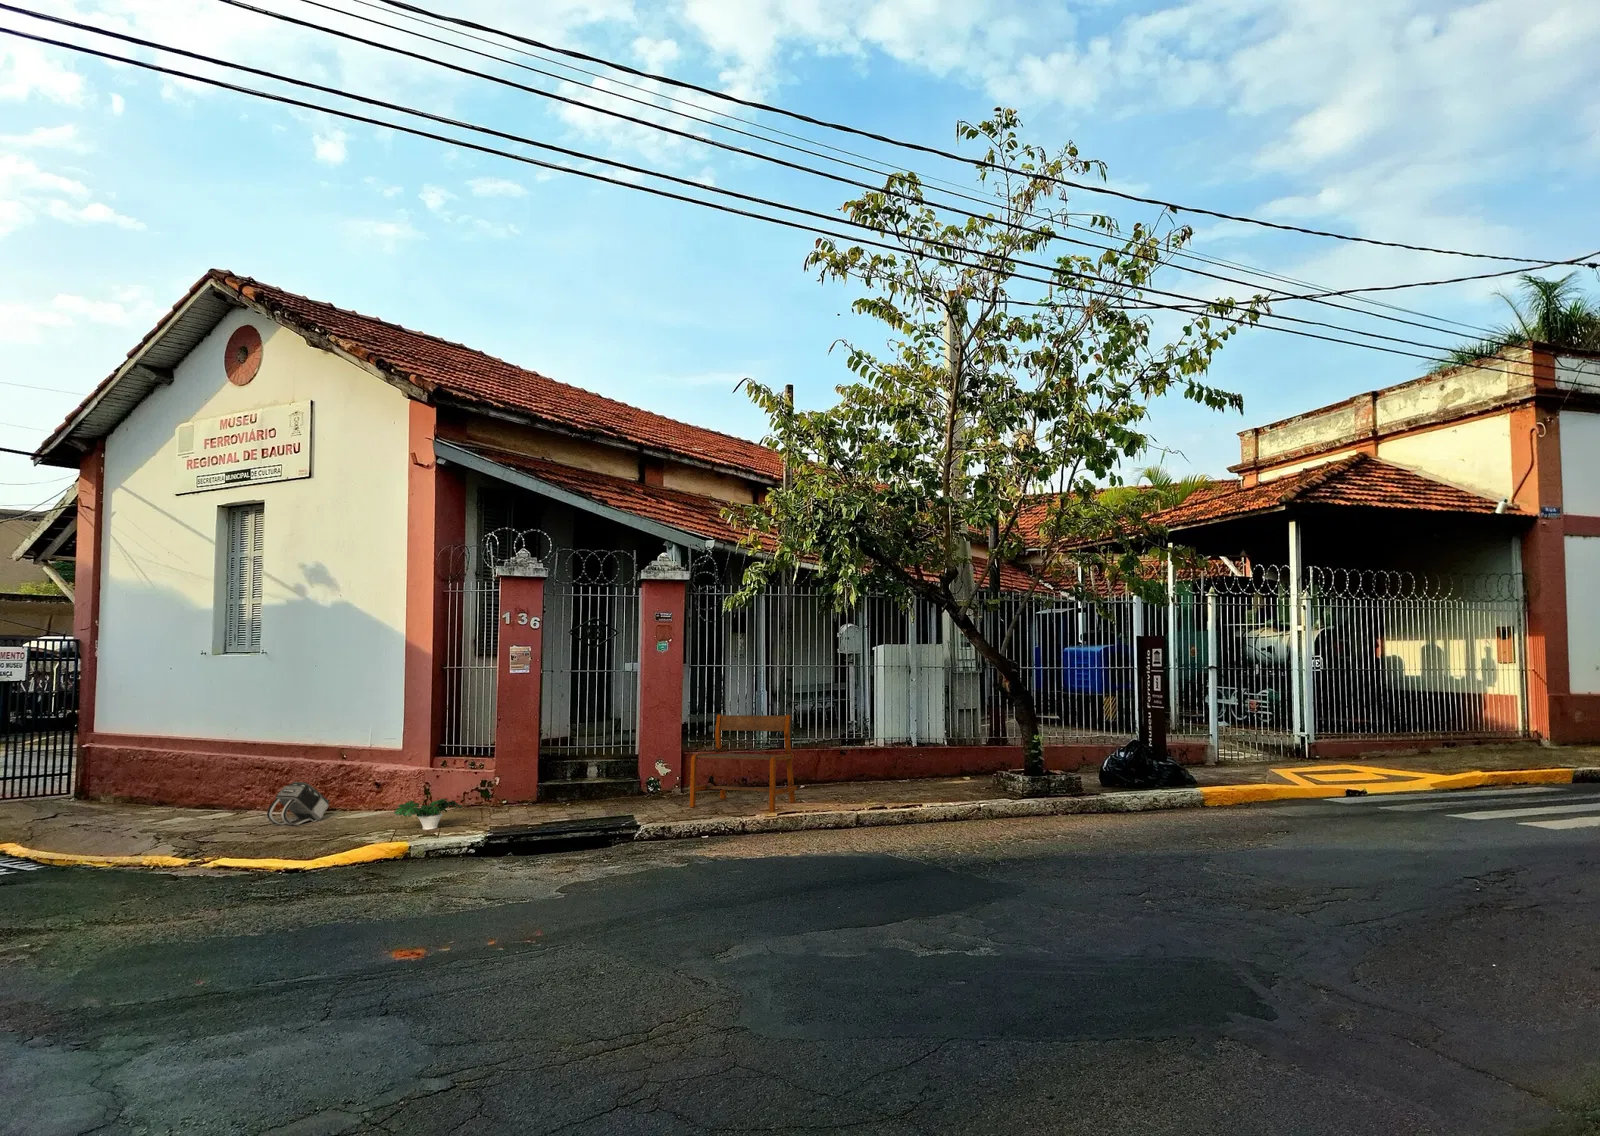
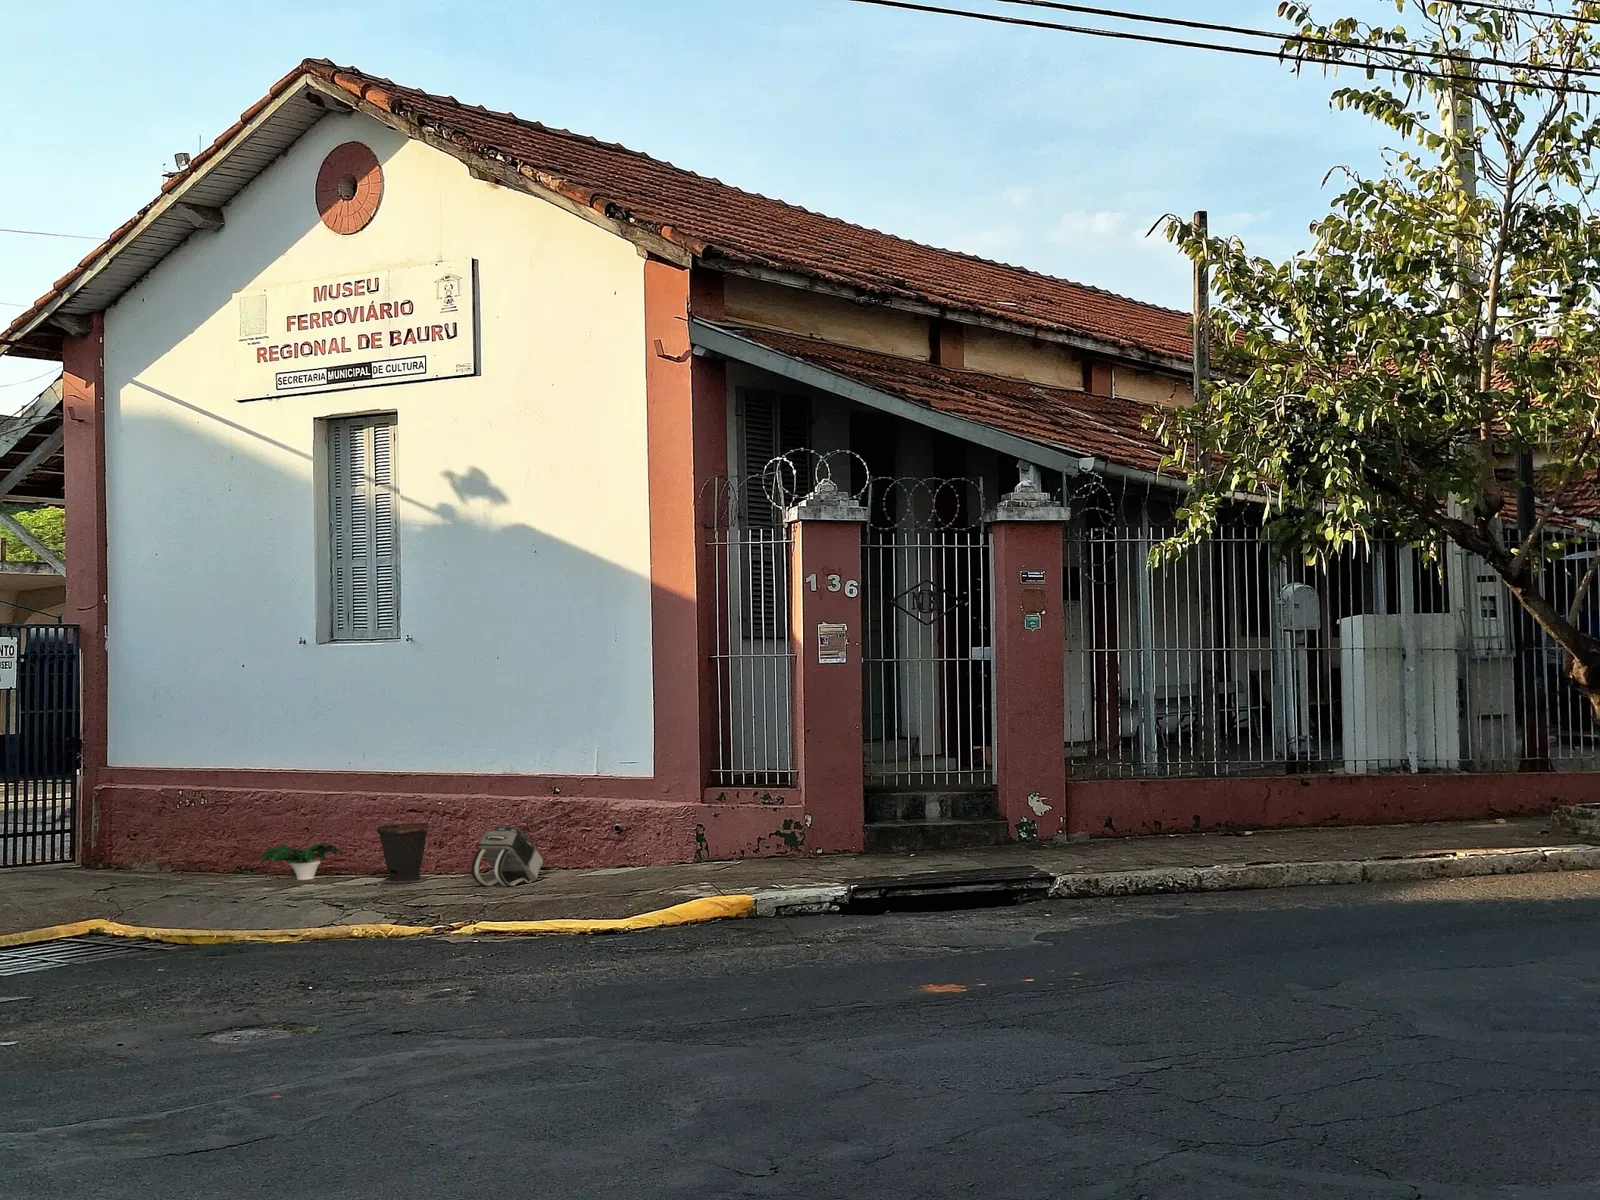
bench: present [690,714,797,812] -> none [1081,725,1244,867]
bucket: none [217,778,261,821] -> present [375,823,429,883]
potted plant: present [395,798,461,830] -> present [261,843,343,880]

